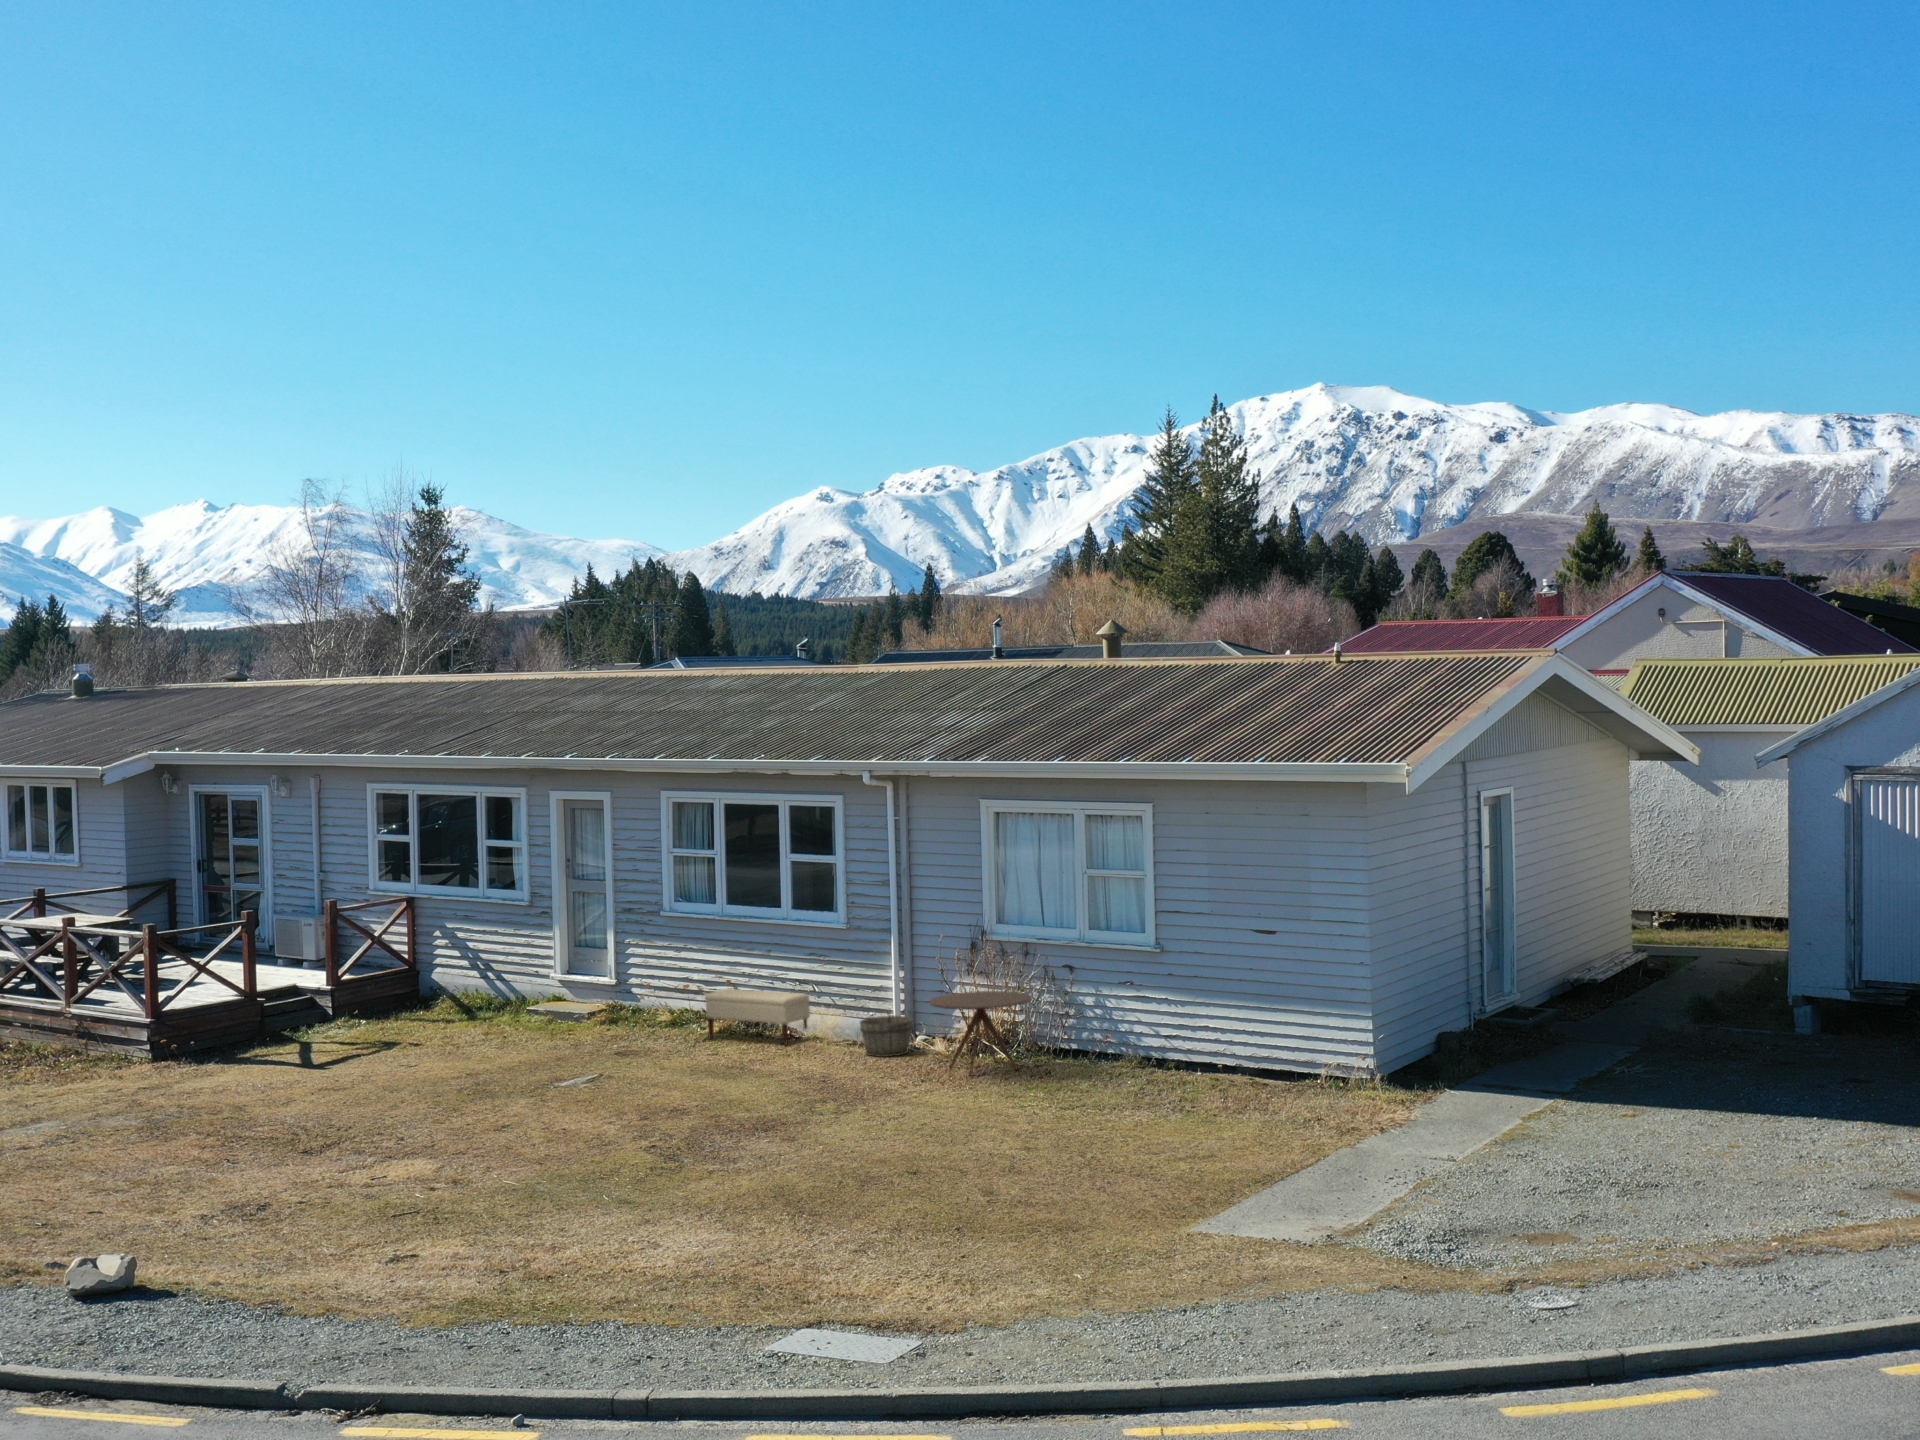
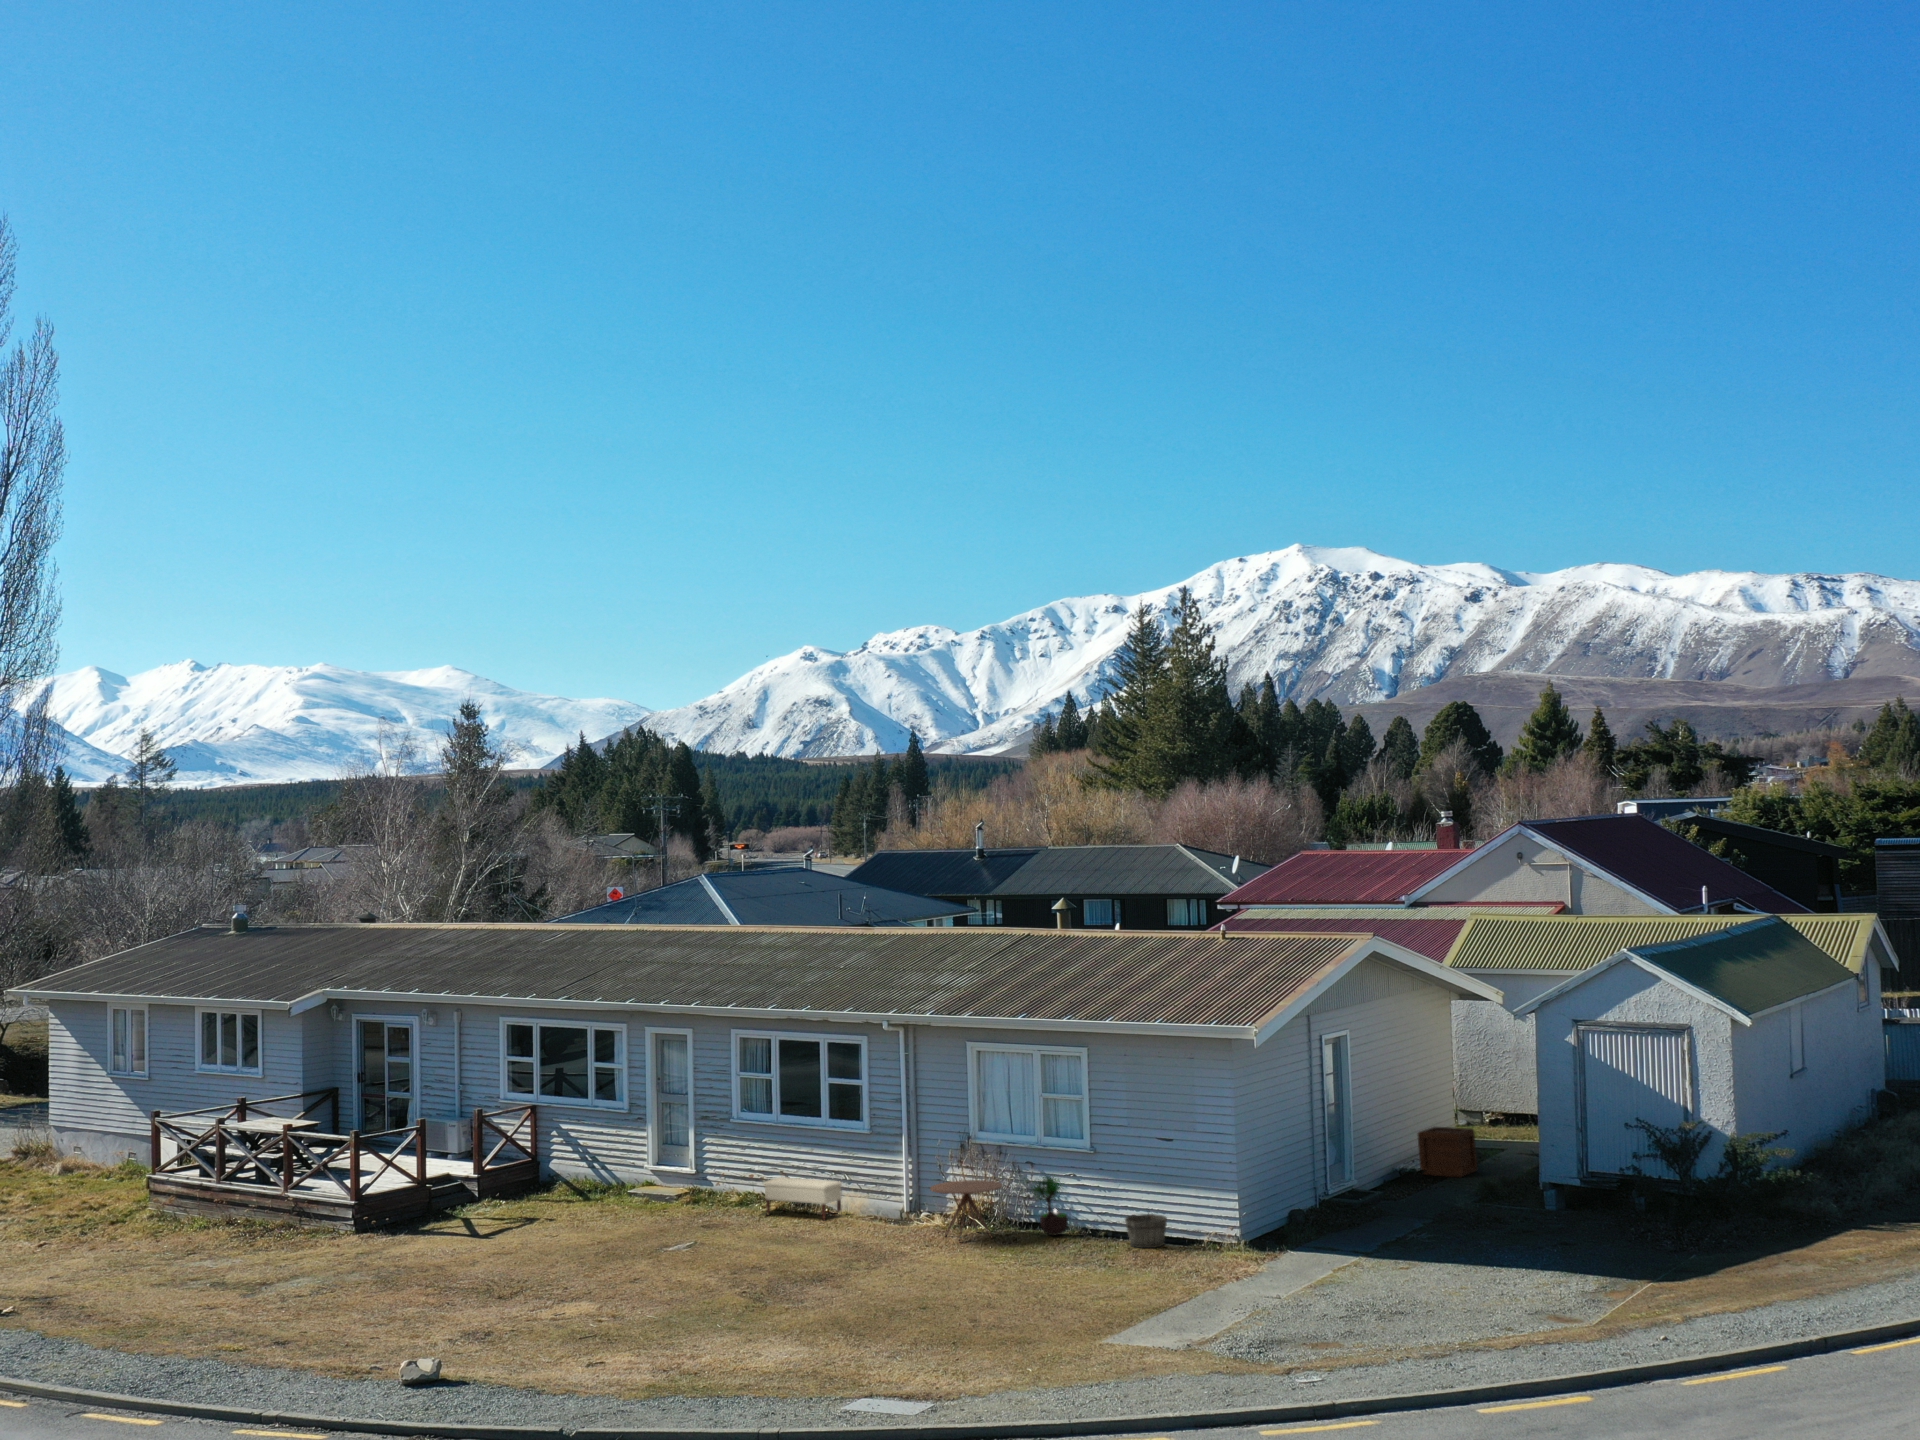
wooden crate: none [1596,924,1676,991] -> present [1418,1127,1477,1178]
potted tree: none [1068,975,1124,1066] -> present [1031,1175,1068,1235]
wooden bucket: present [860,1015,913,1057] -> present [1125,1213,1167,1248]

